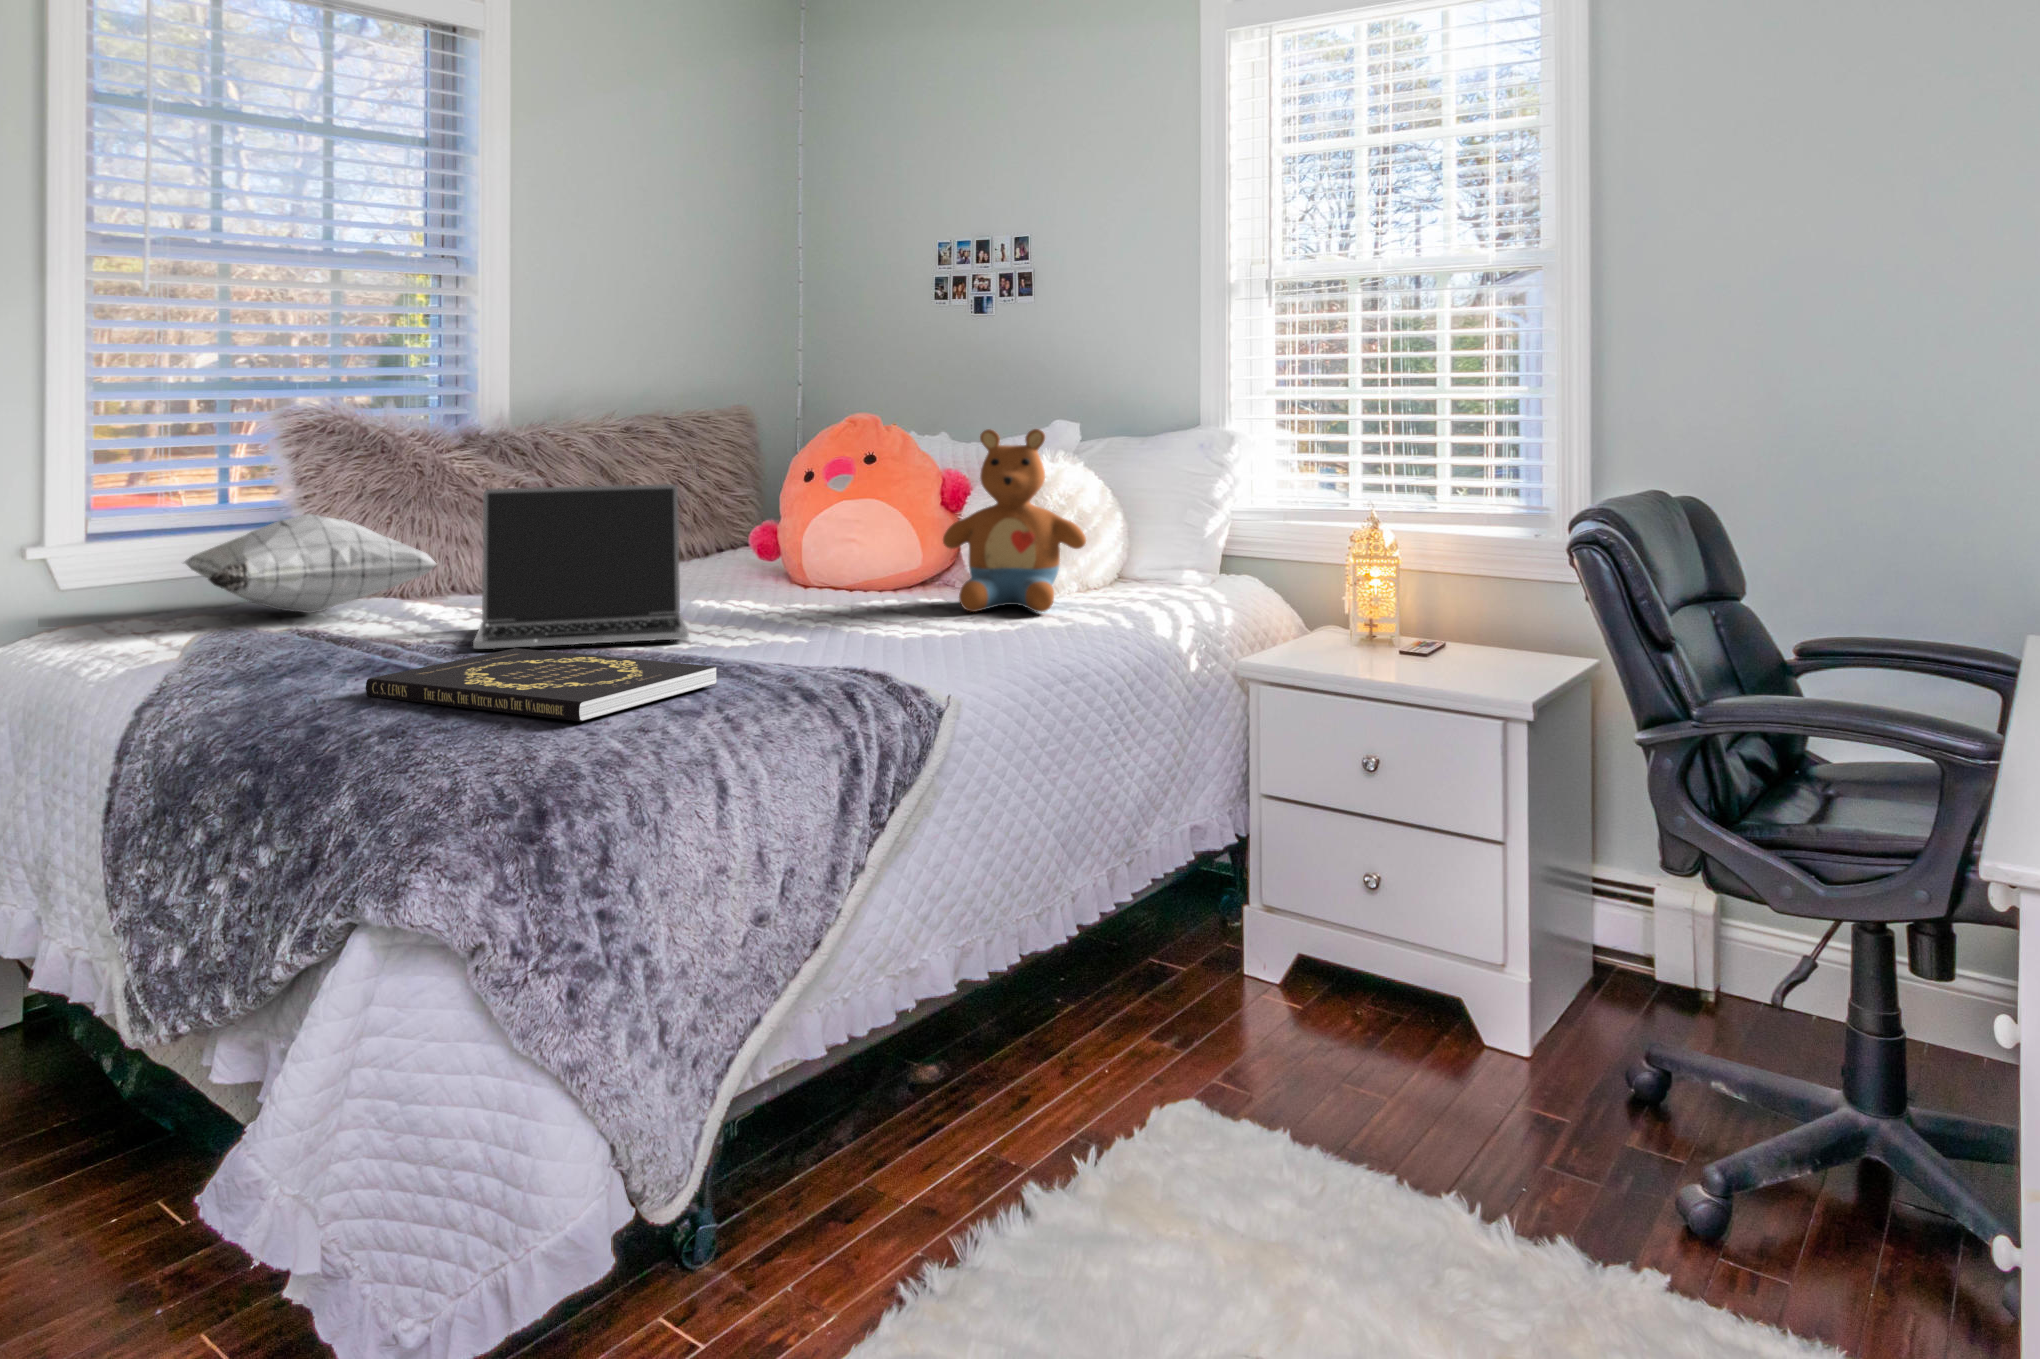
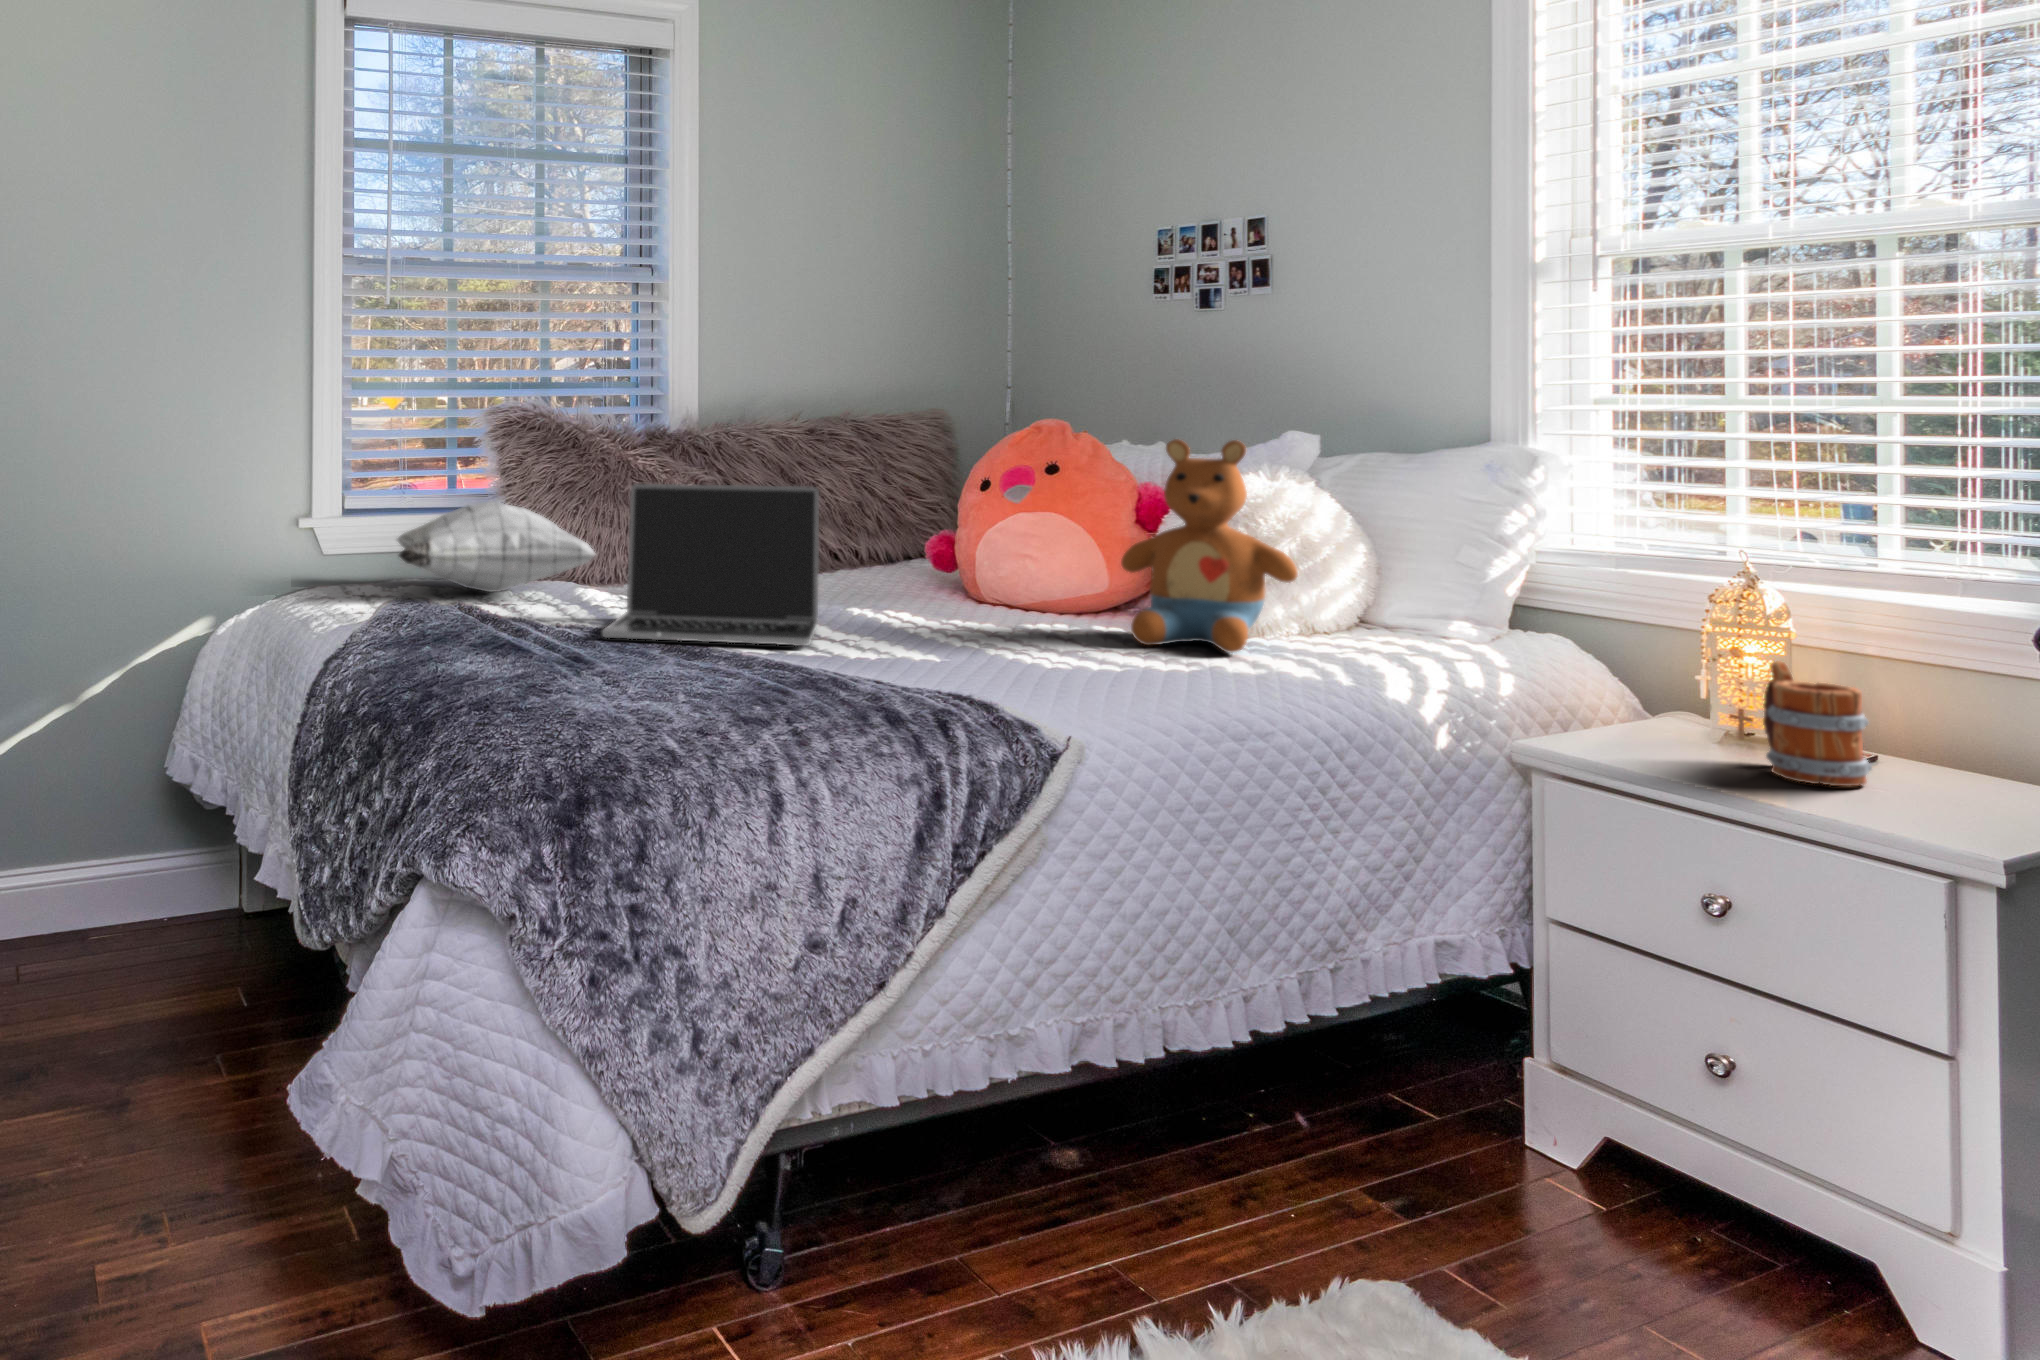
mug: none [1403,585,1472,674] -> present [1763,661,1872,787]
book: present [366,648,716,721] -> none [480,639,803,715]

